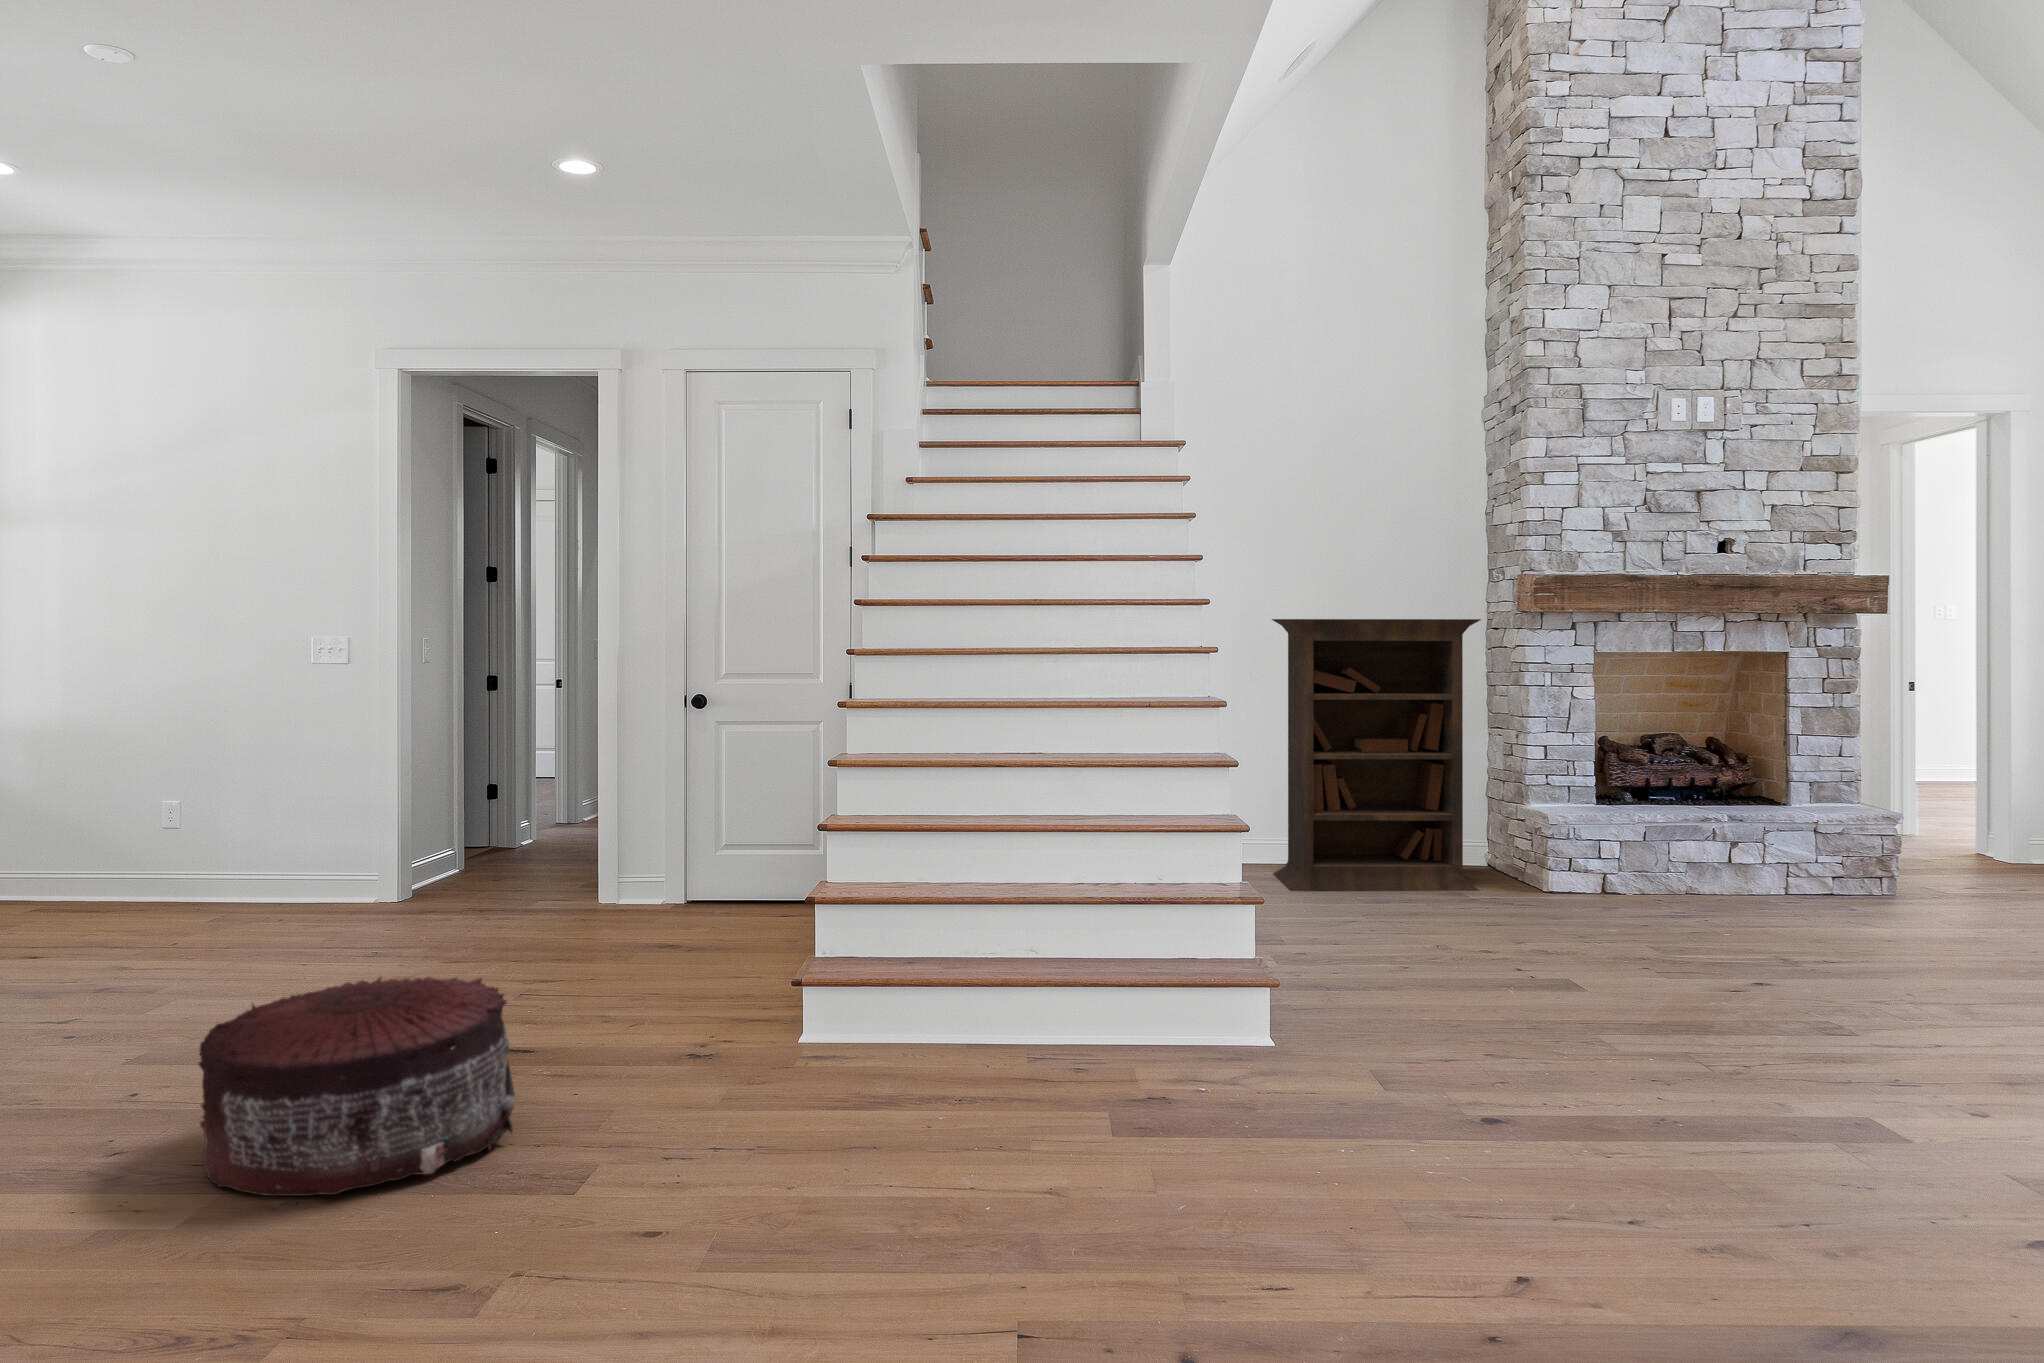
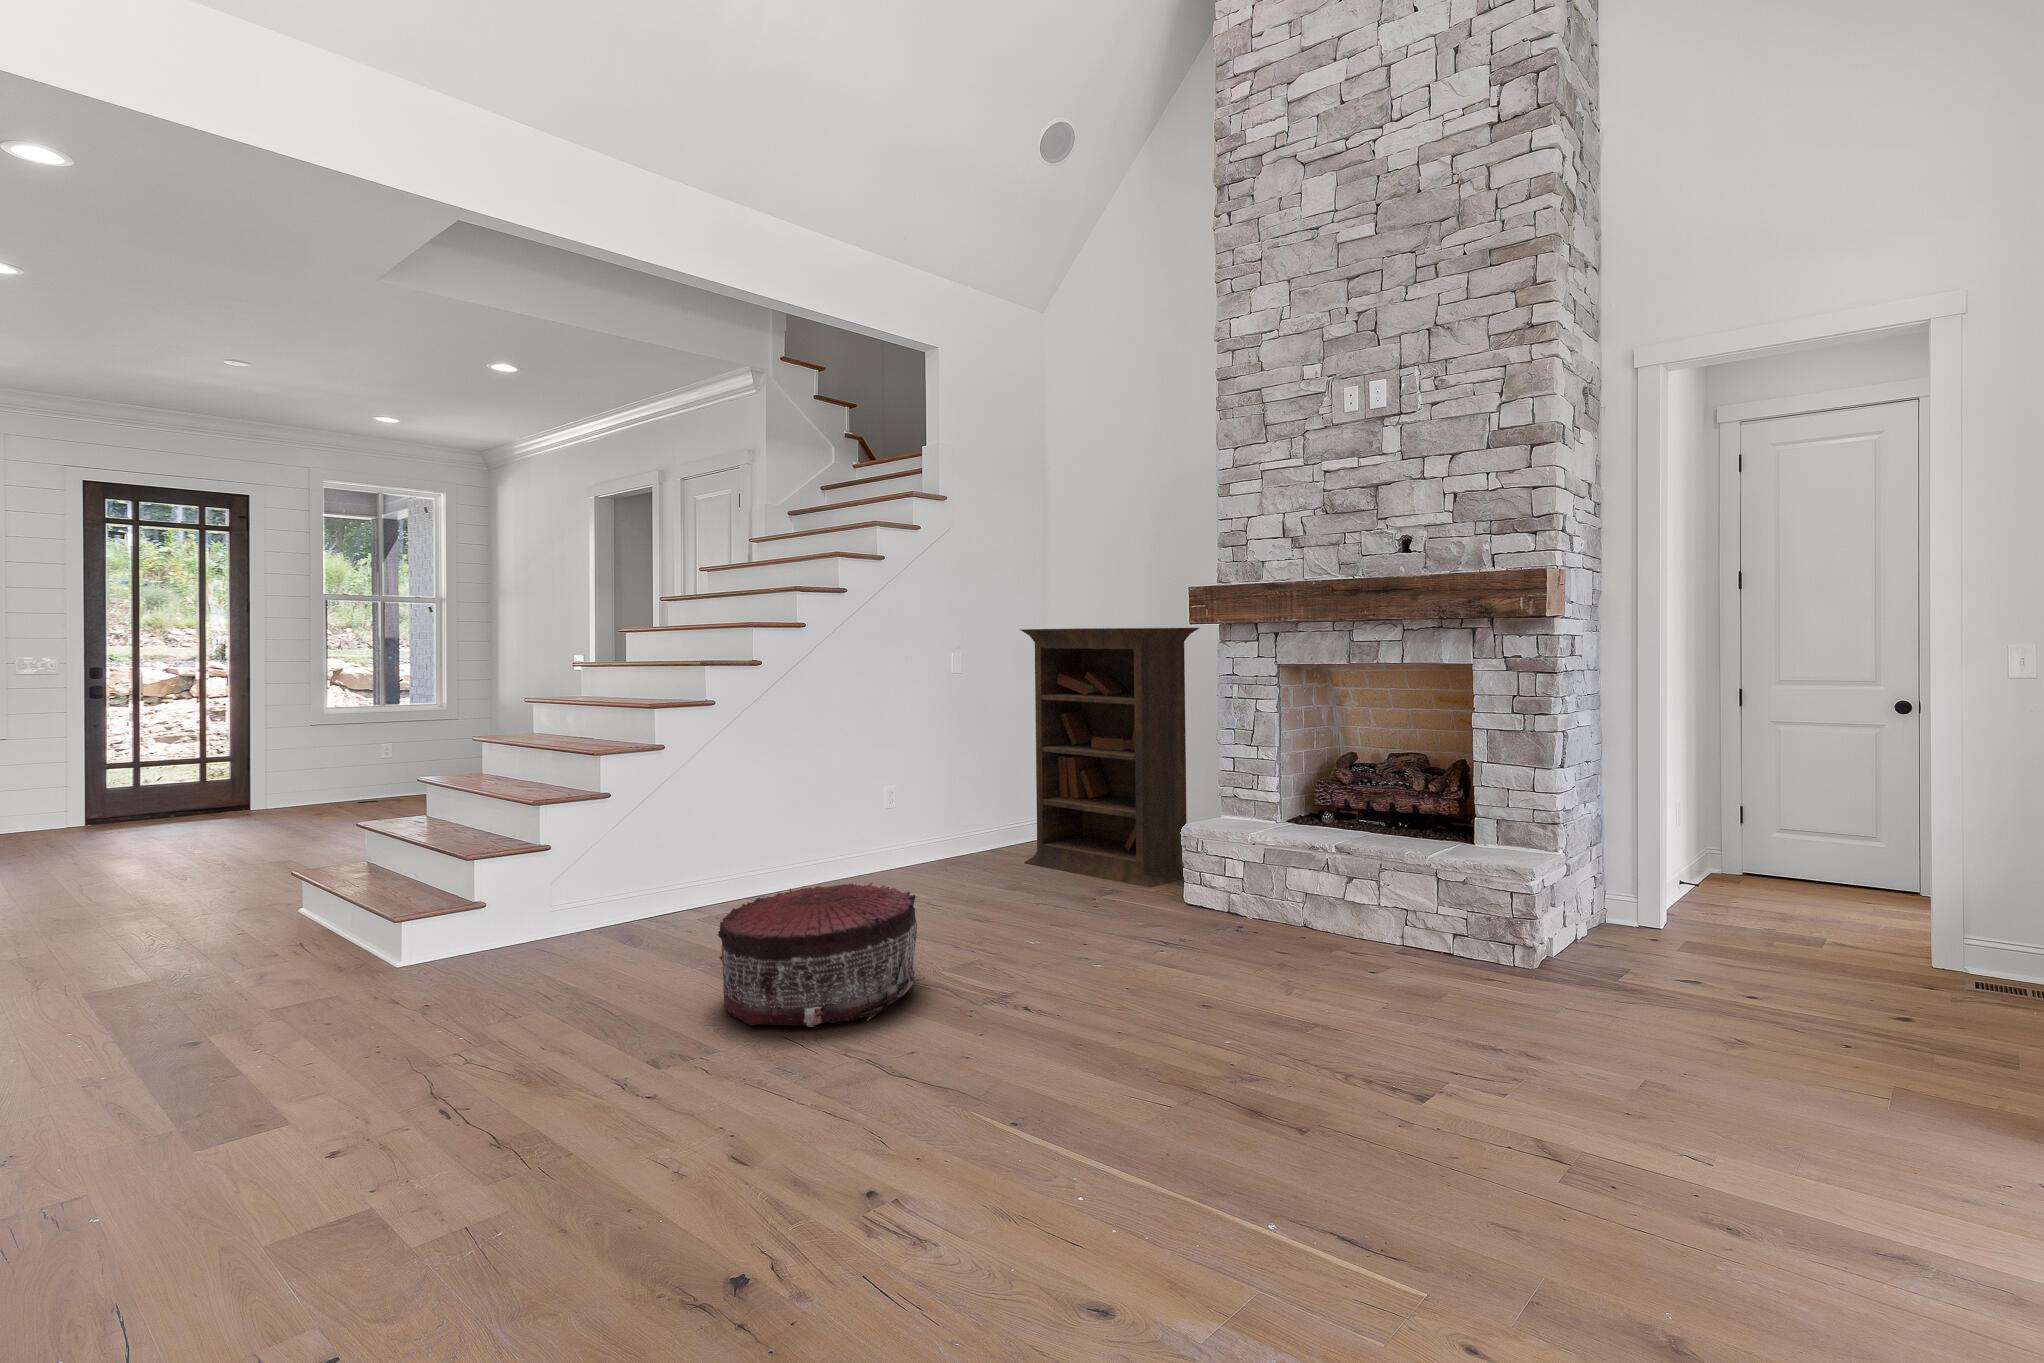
pouf: present [199,977,515,1196] -> present [718,883,917,1027]

